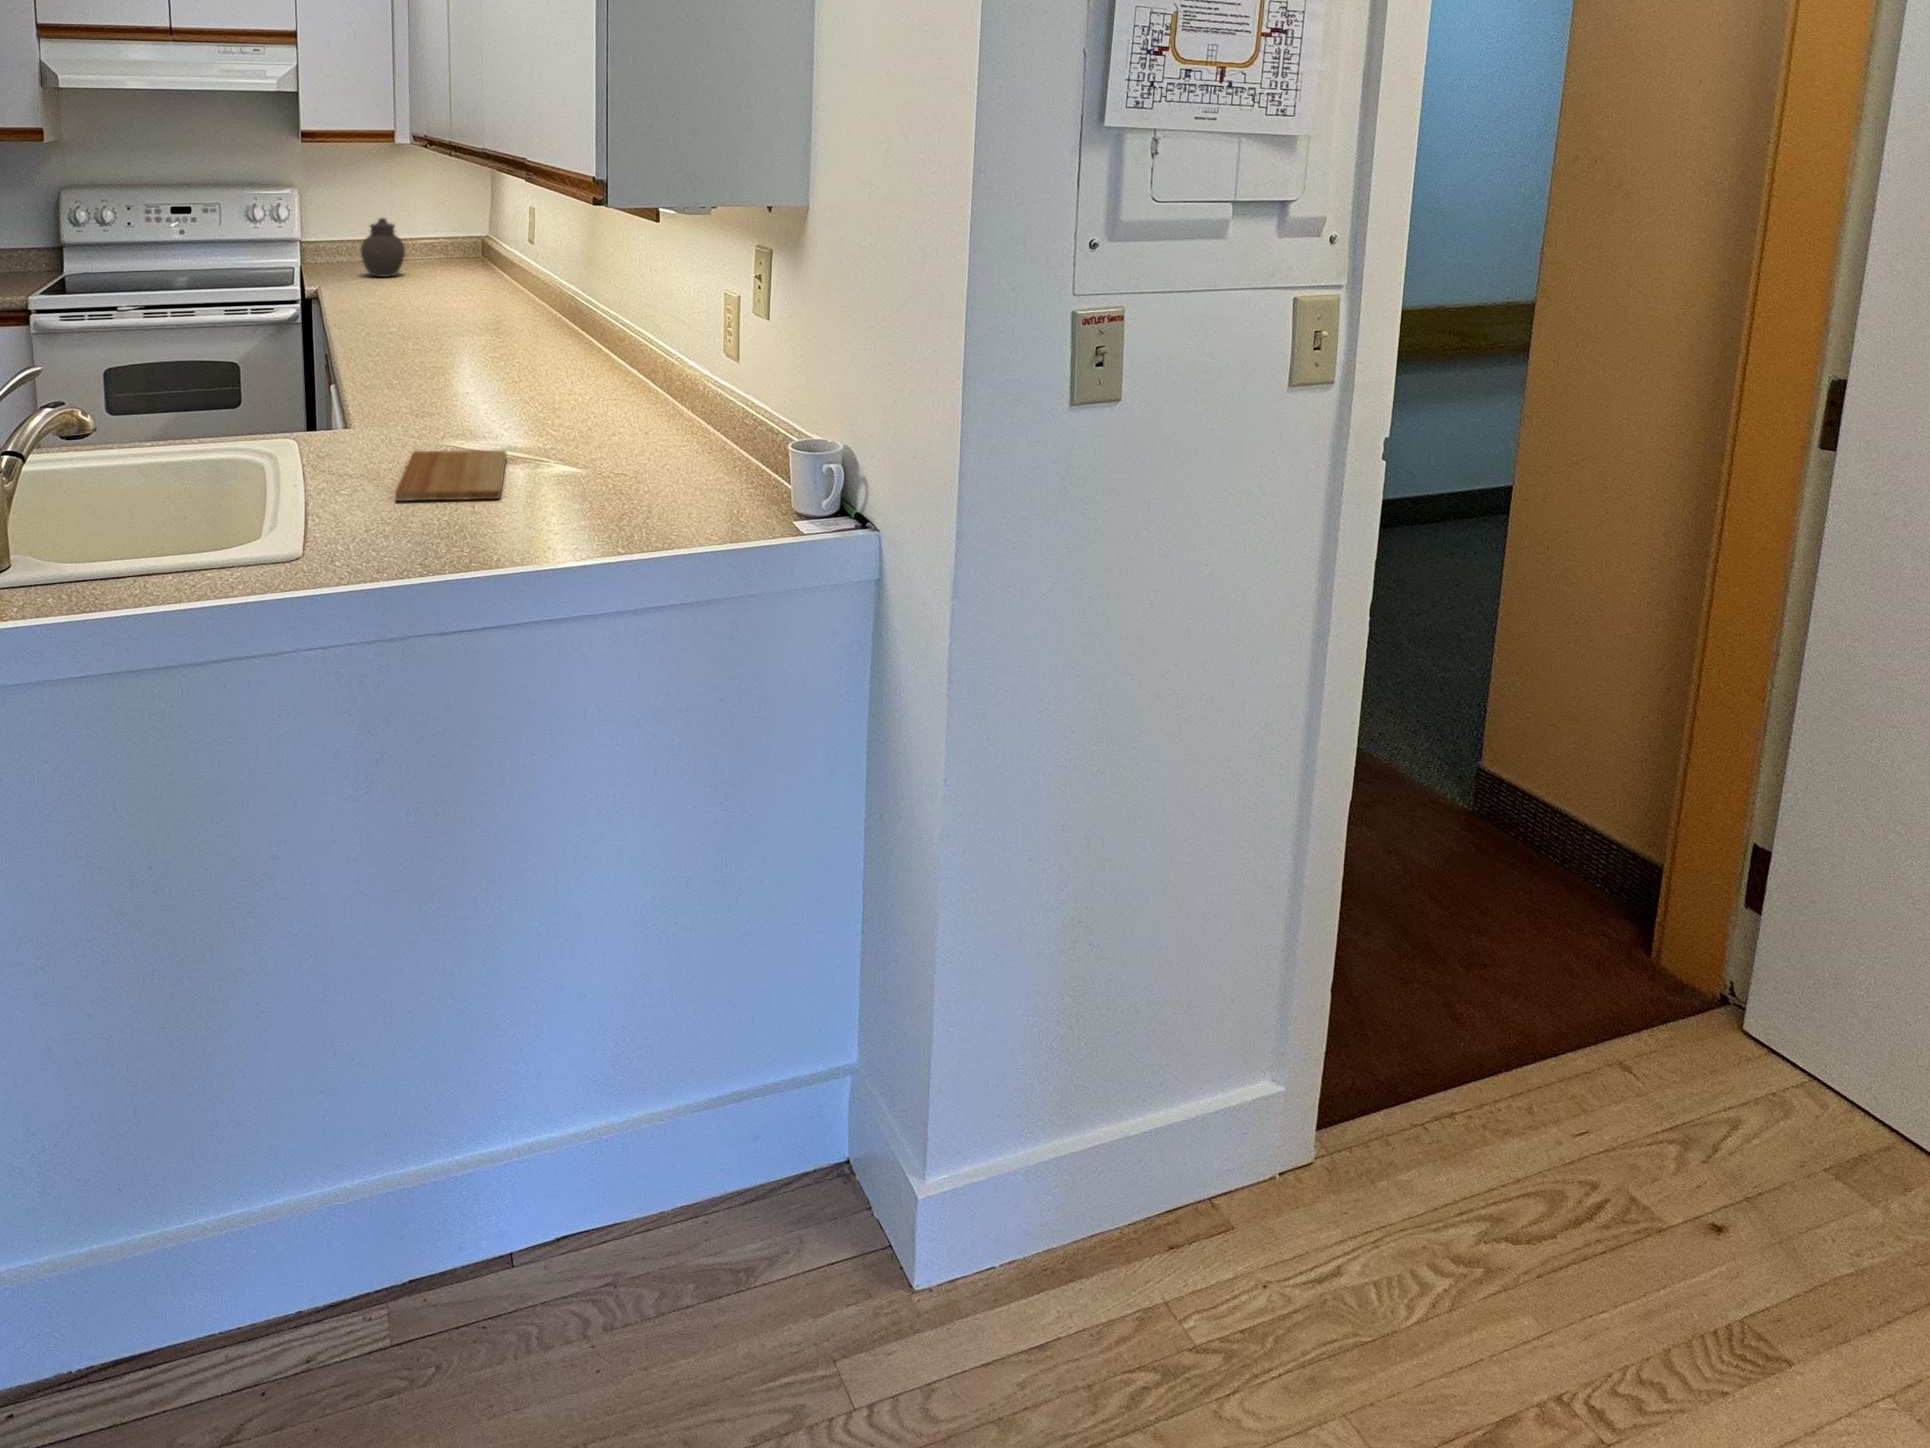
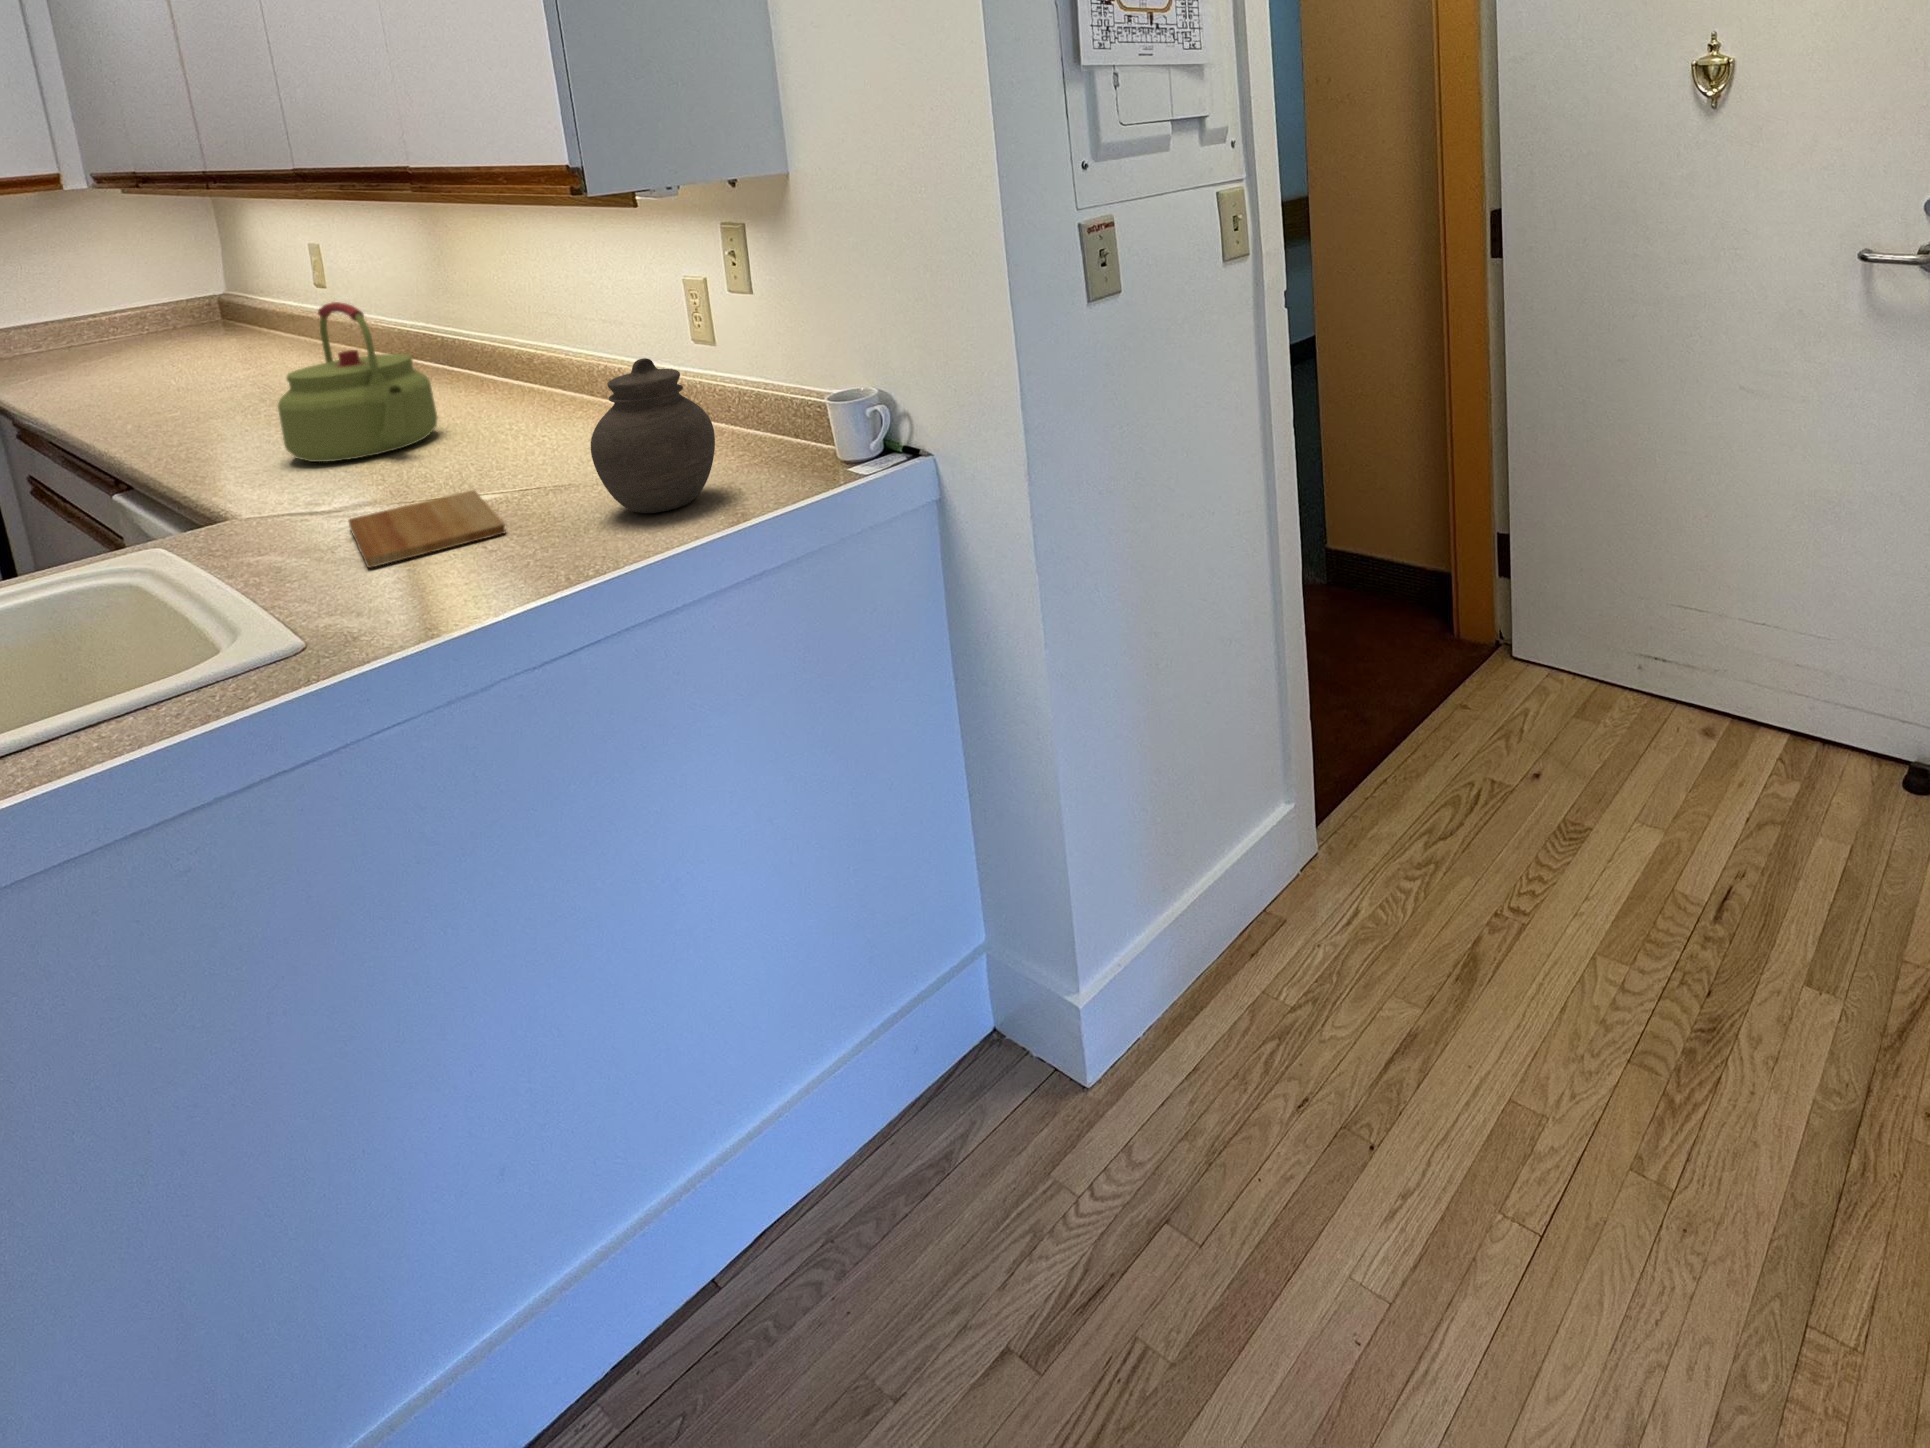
jar: present [361,218,405,277] -> present [591,358,715,513]
kettle: none [423,264,530,397] -> present [278,302,438,462]

